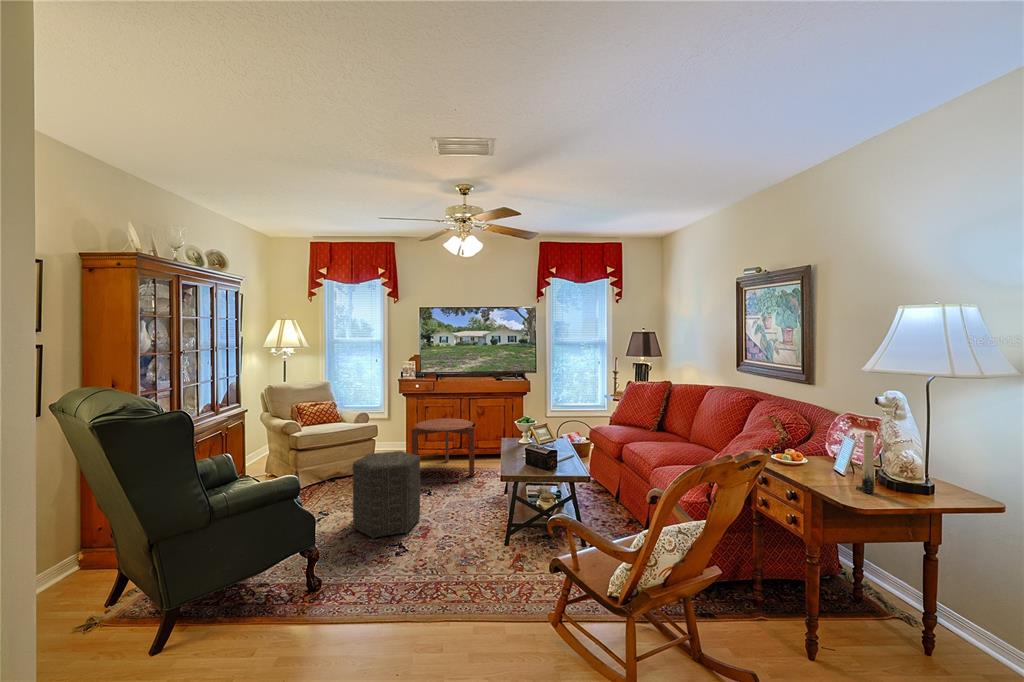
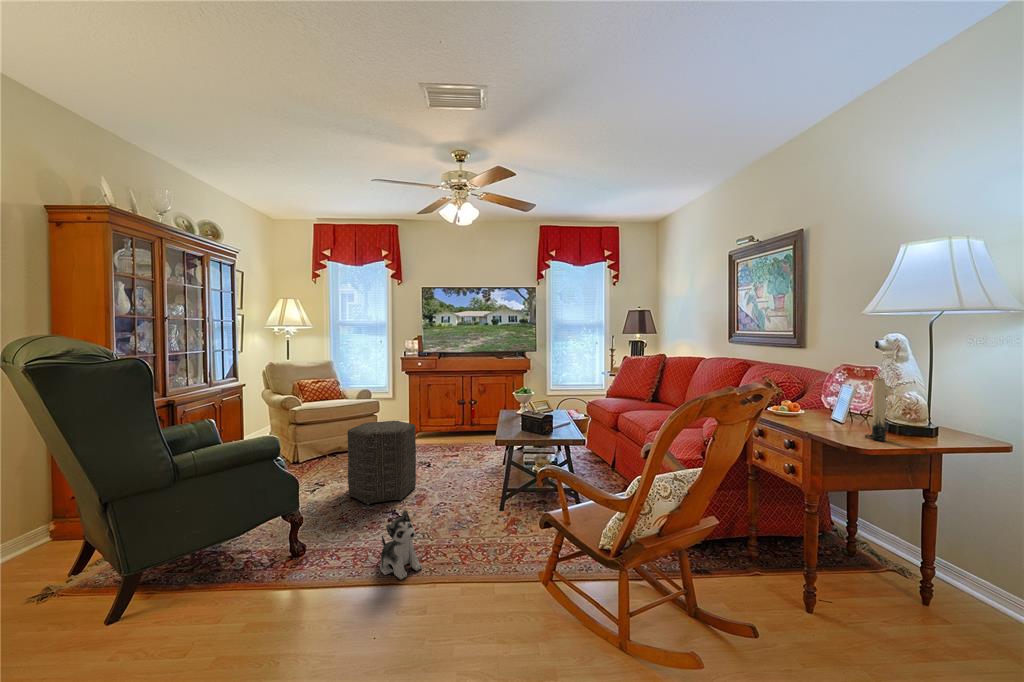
side table: present [411,418,474,476] -> none [411,395,473,450]
plush toy: none [393,550,434,619] -> present [380,510,422,579]

